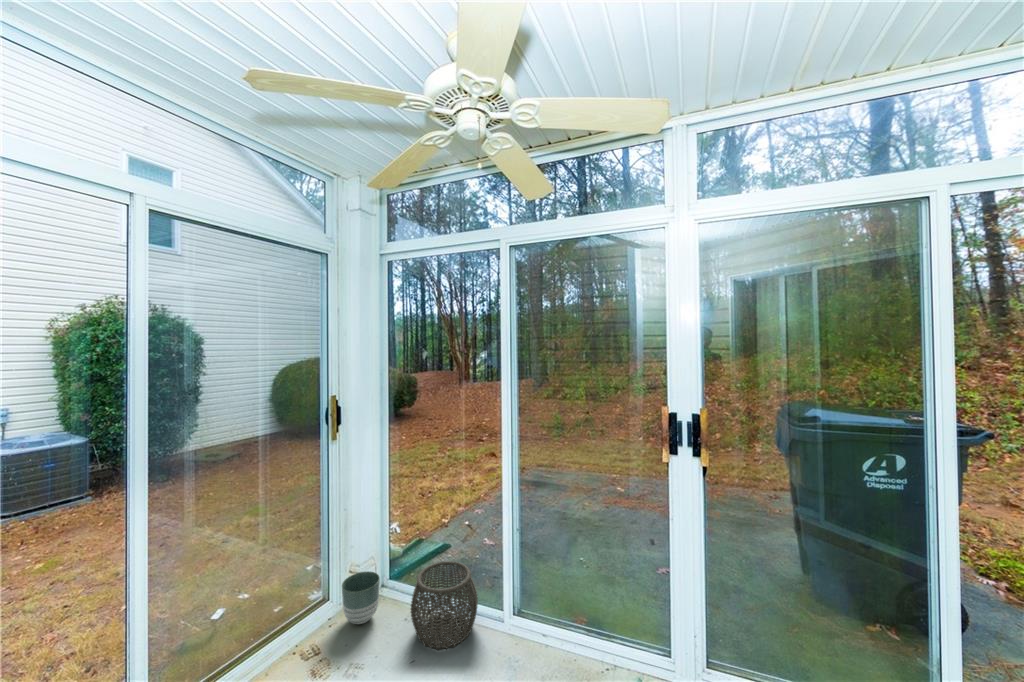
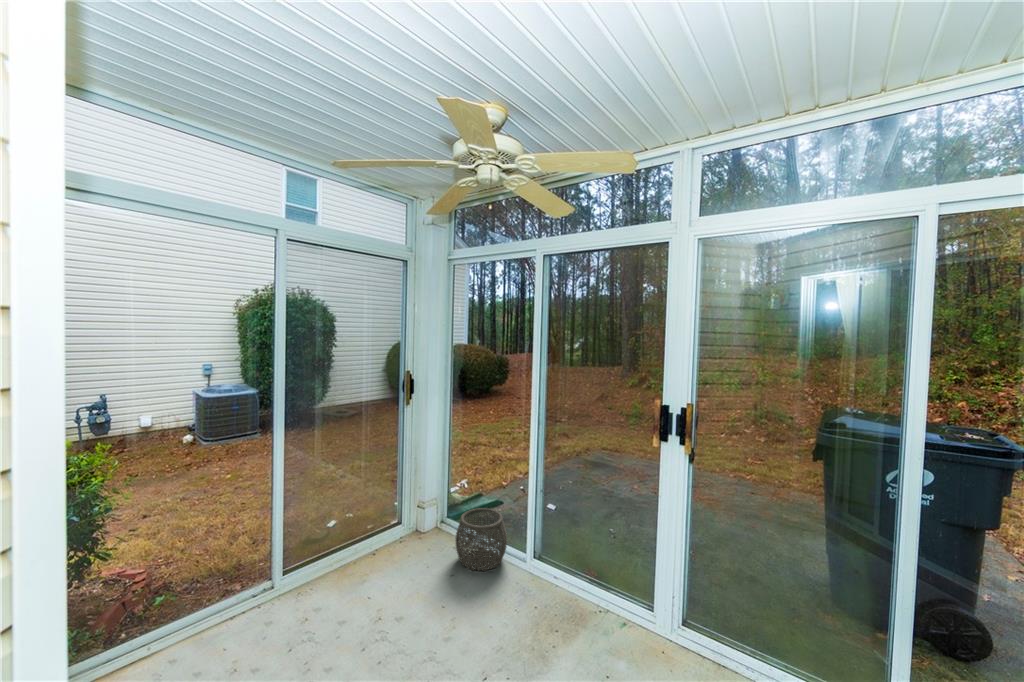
planter: present [342,572,380,624] -> none [410,507,437,544]

